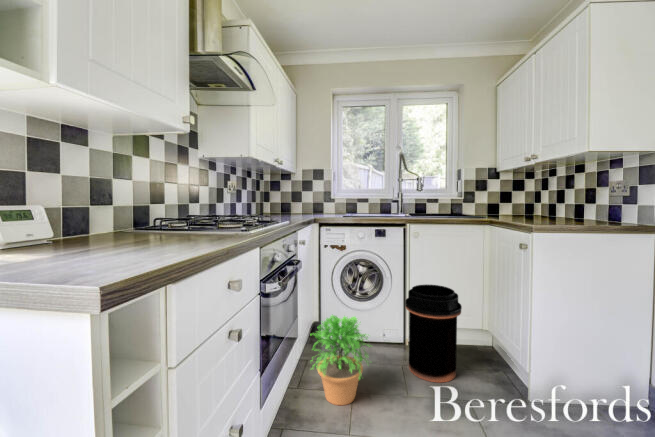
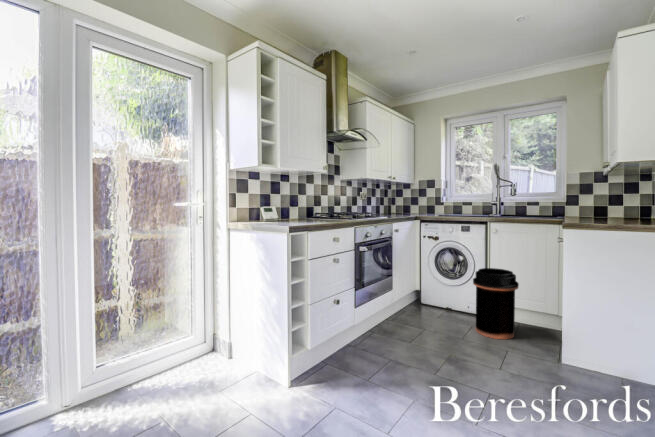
potted plant: present [310,315,367,405] -> none [396,276,435,333]

